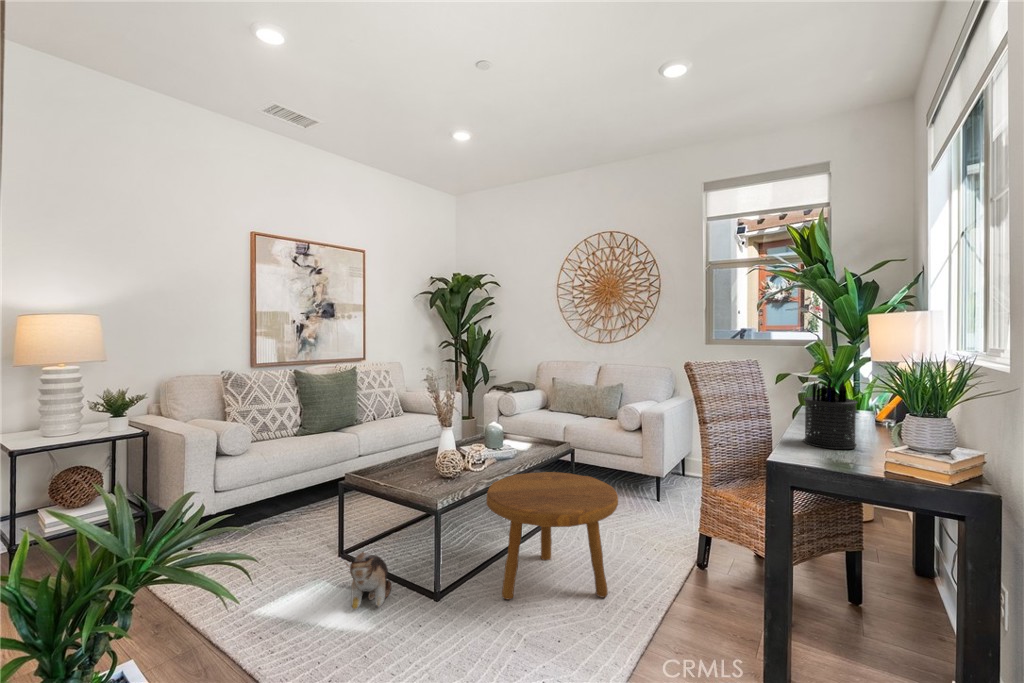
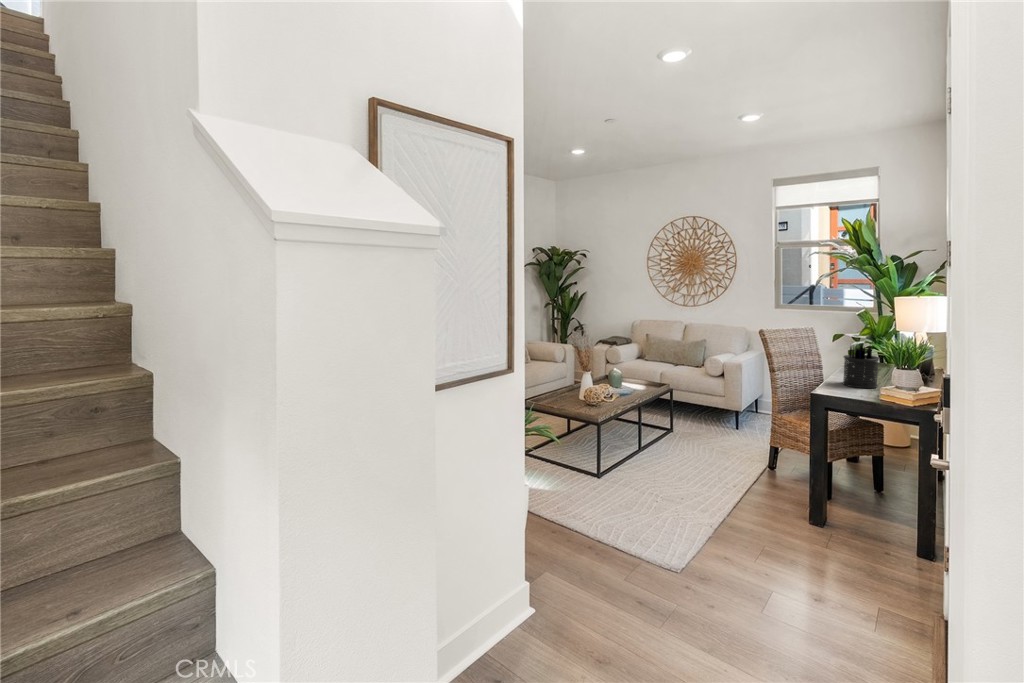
footstool: present [486,472,618,599] -> none [624,405,714,482]
plush toy: present [346,552,391,609] -> none [545,452,566,486]

